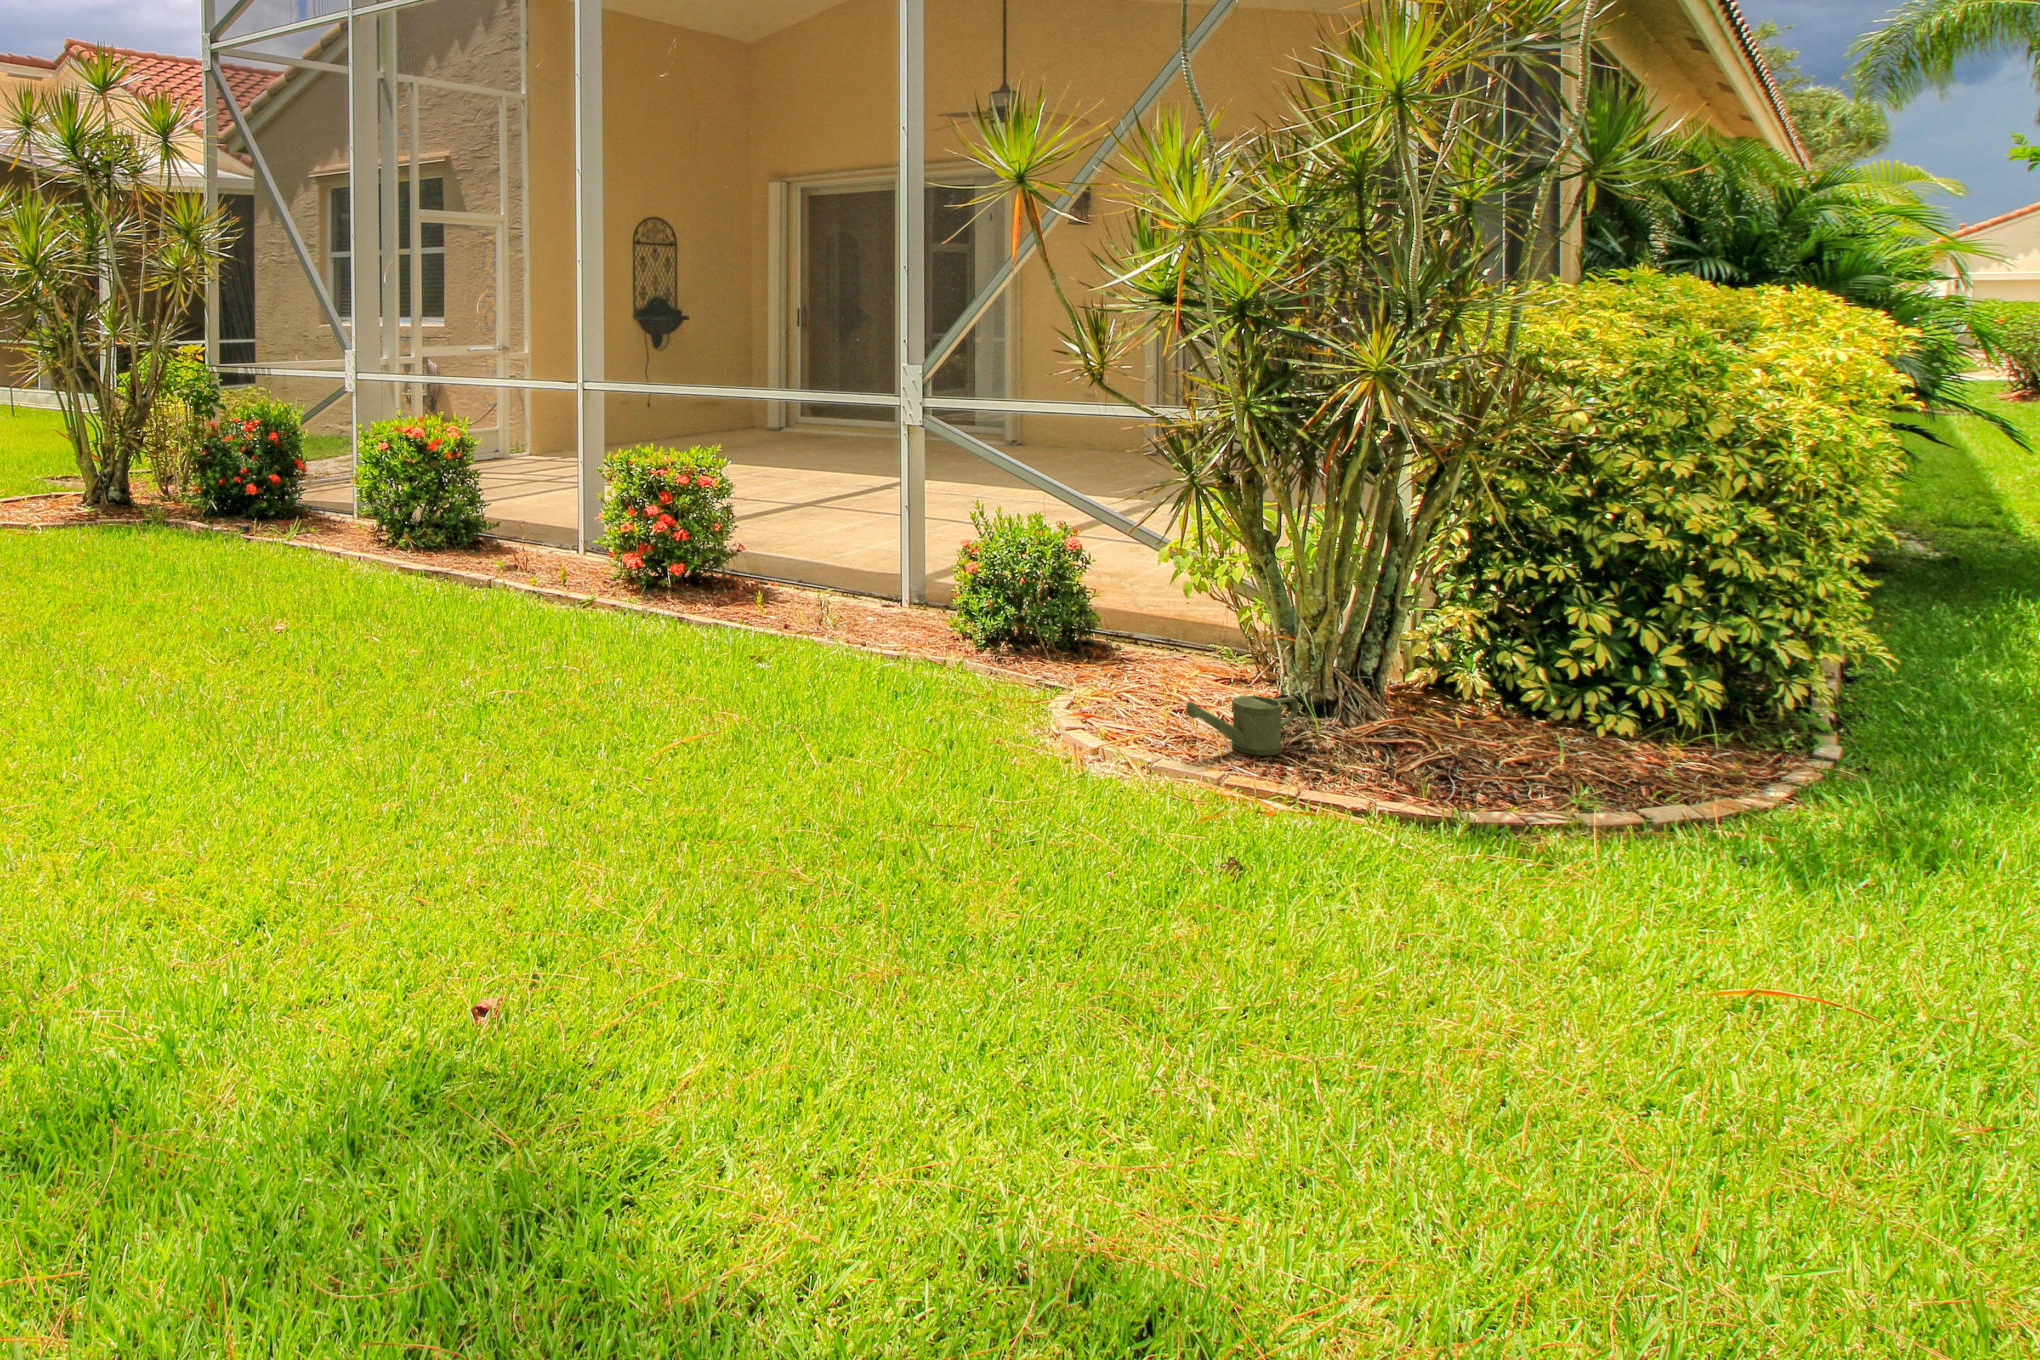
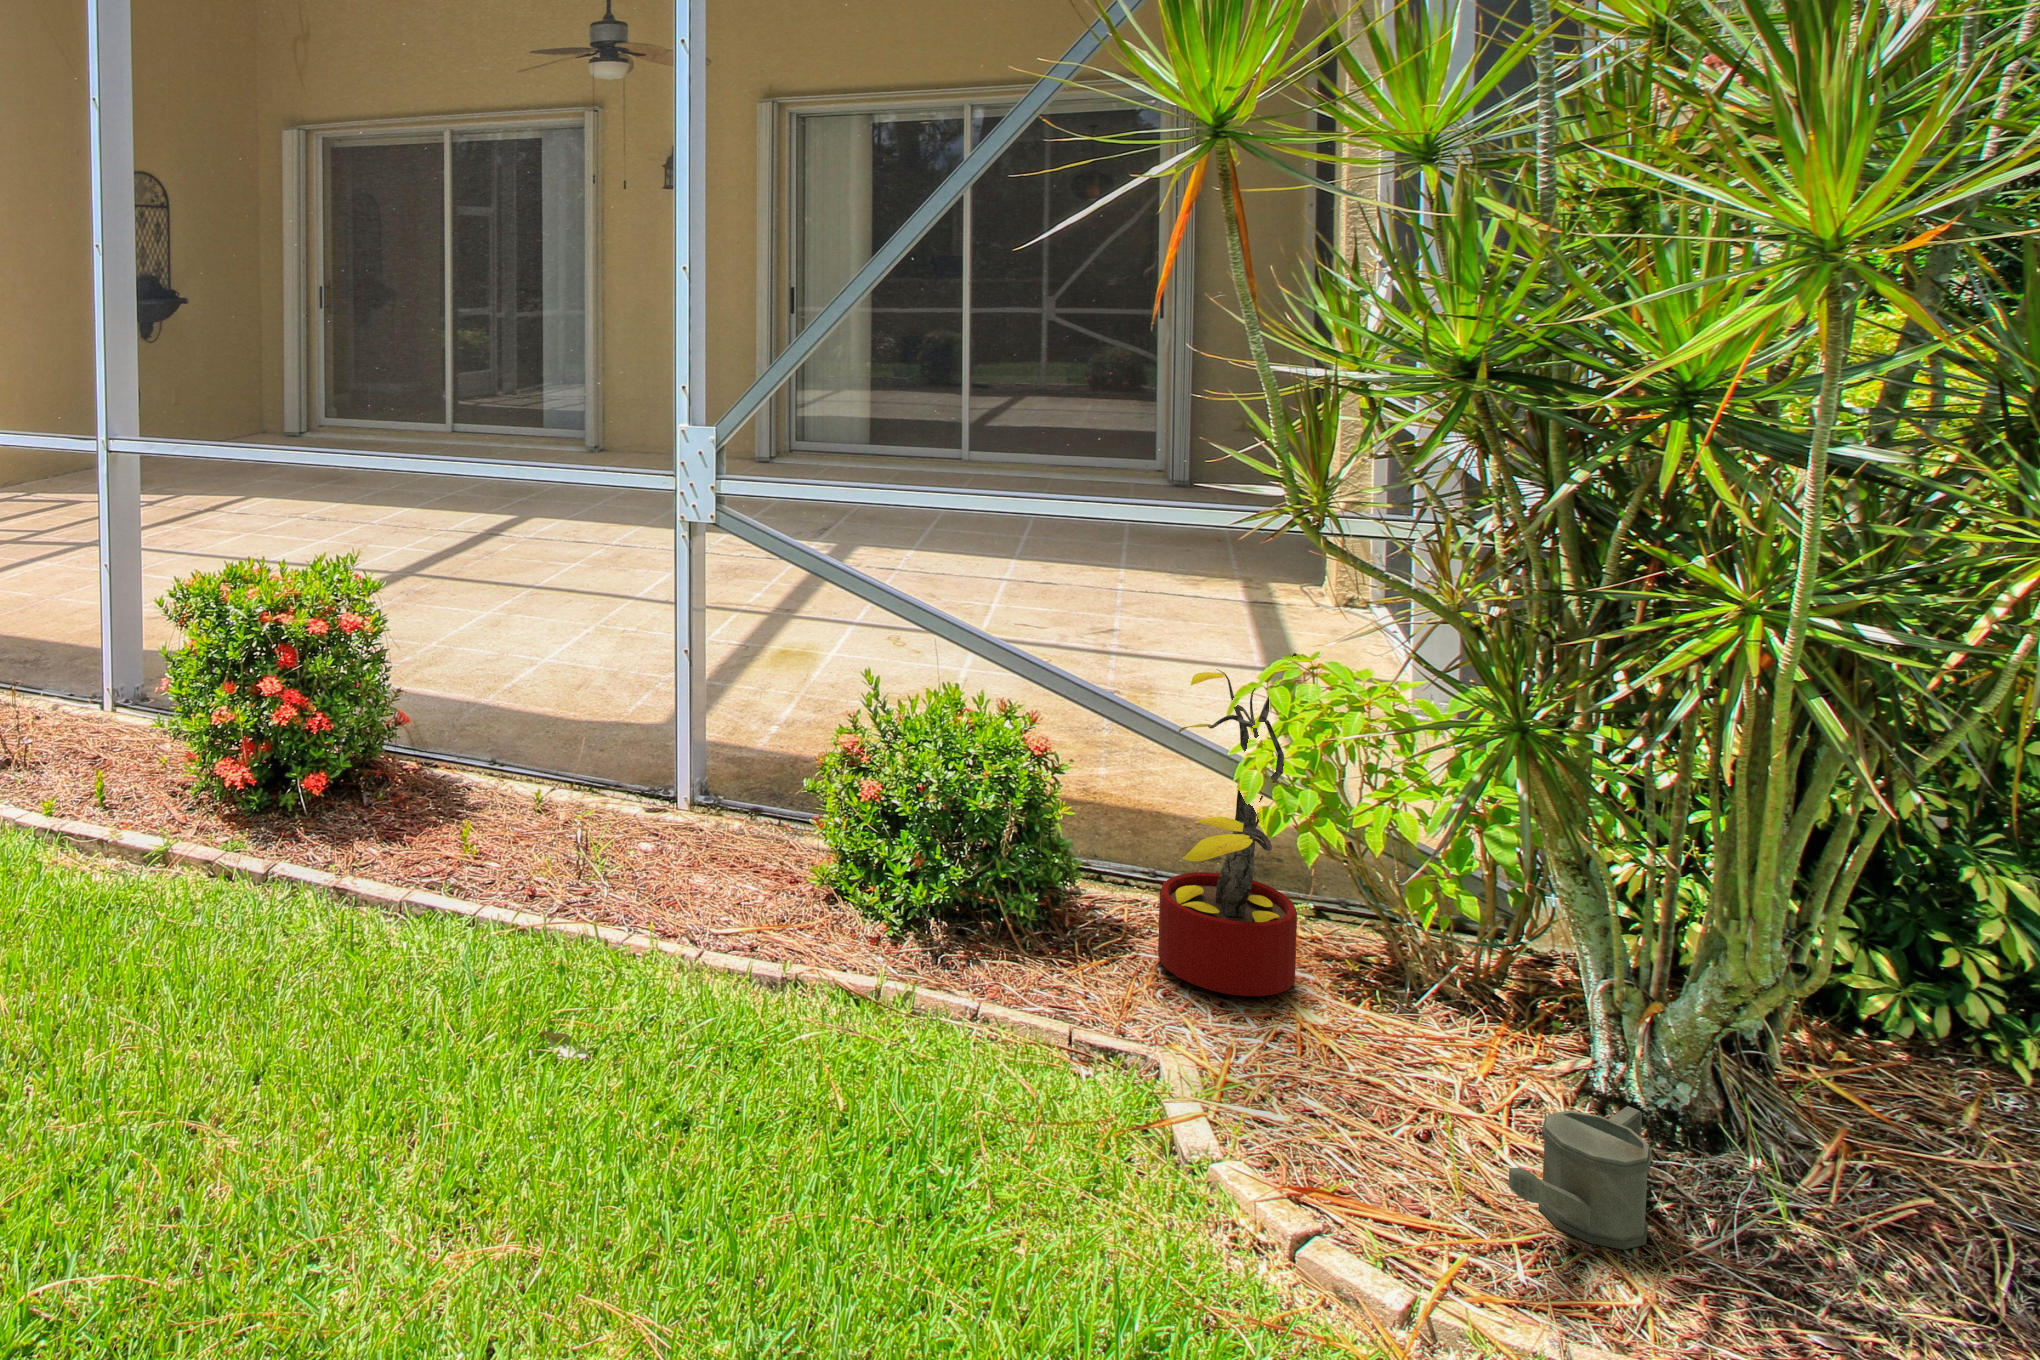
decorative plant: none [1105,490,1254,679] -> present [1158,653,1297,996]

